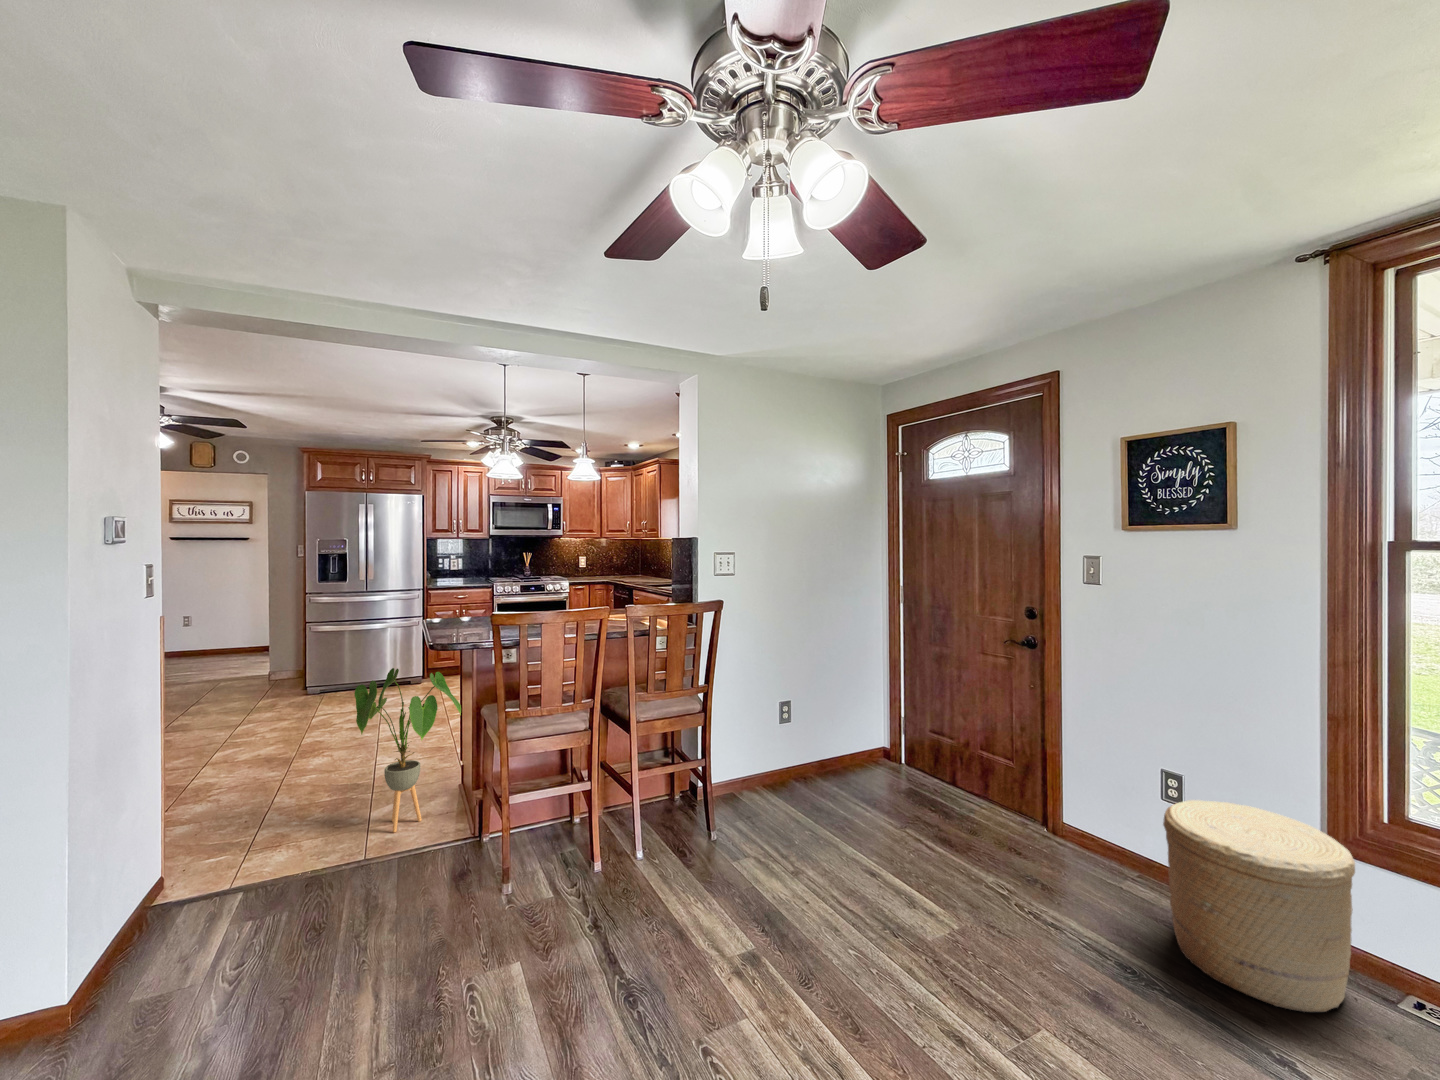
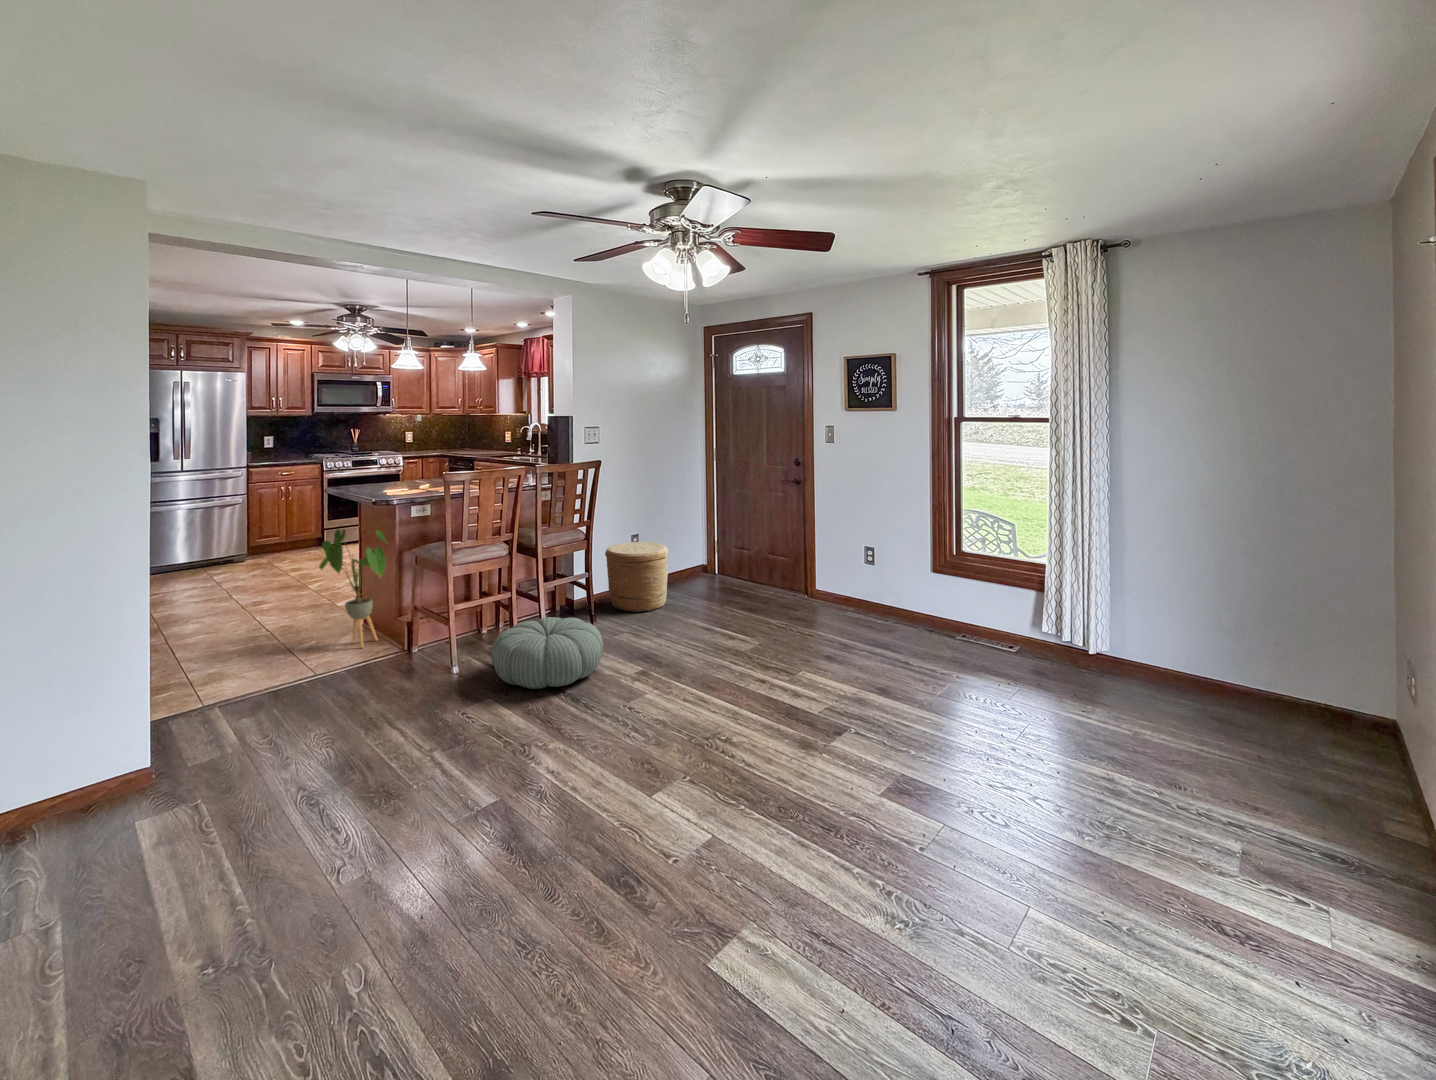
woven basket: present [1163,800,1355,1012] -> present [605,542,668,612]
pouf: none [495,838,683,999] -> present [492,617,603,689]

